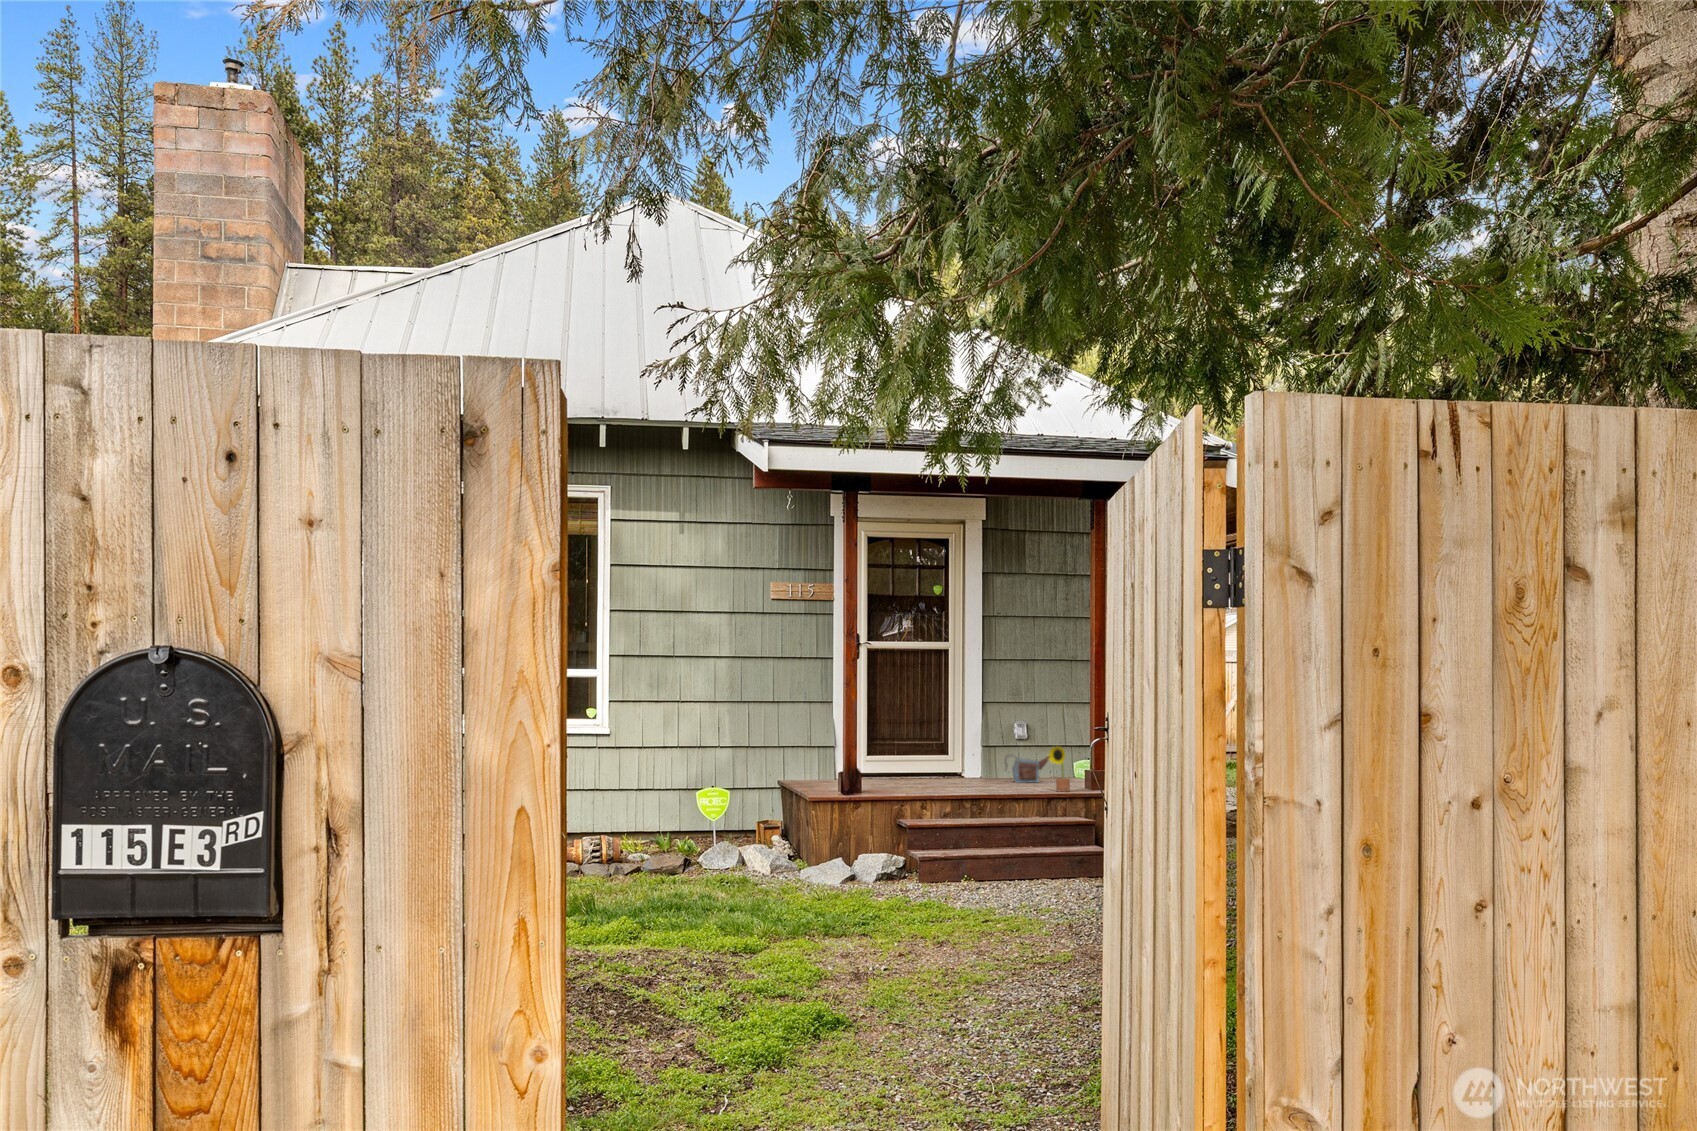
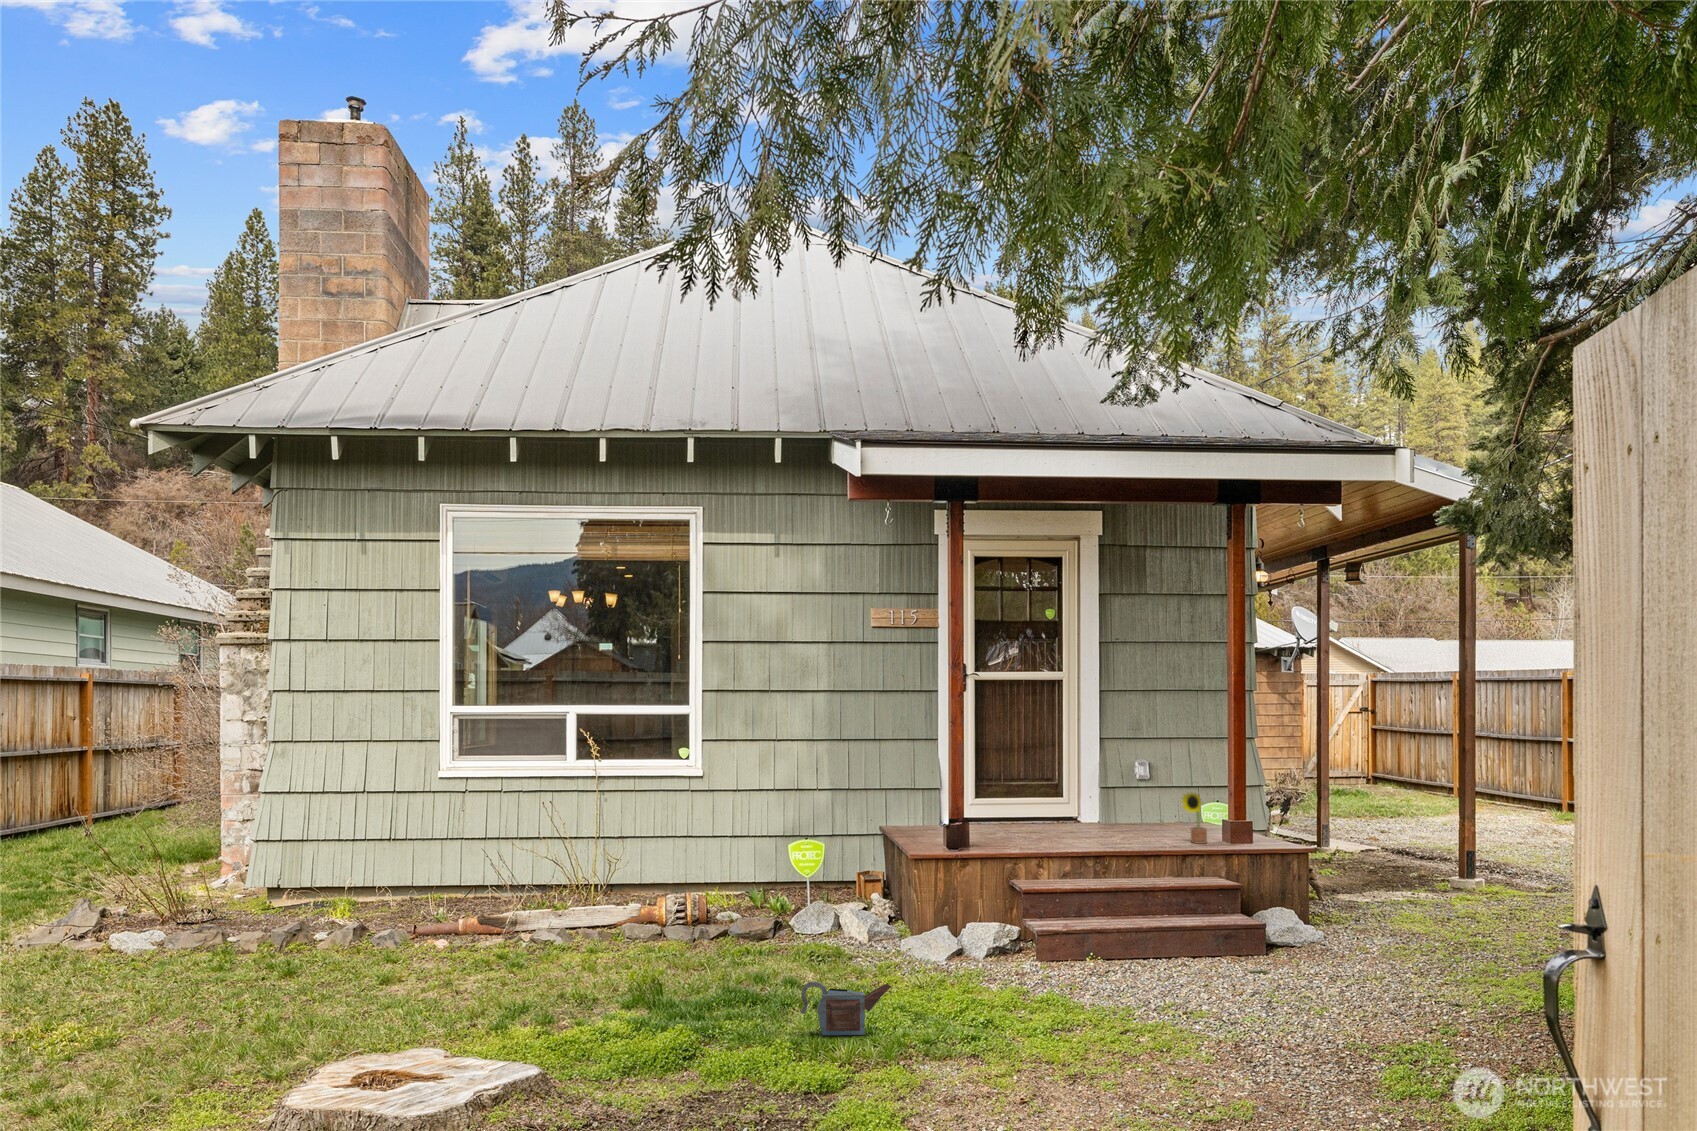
watering can: present [1004,754,1050,783] -> present [800,981,891,1035]

